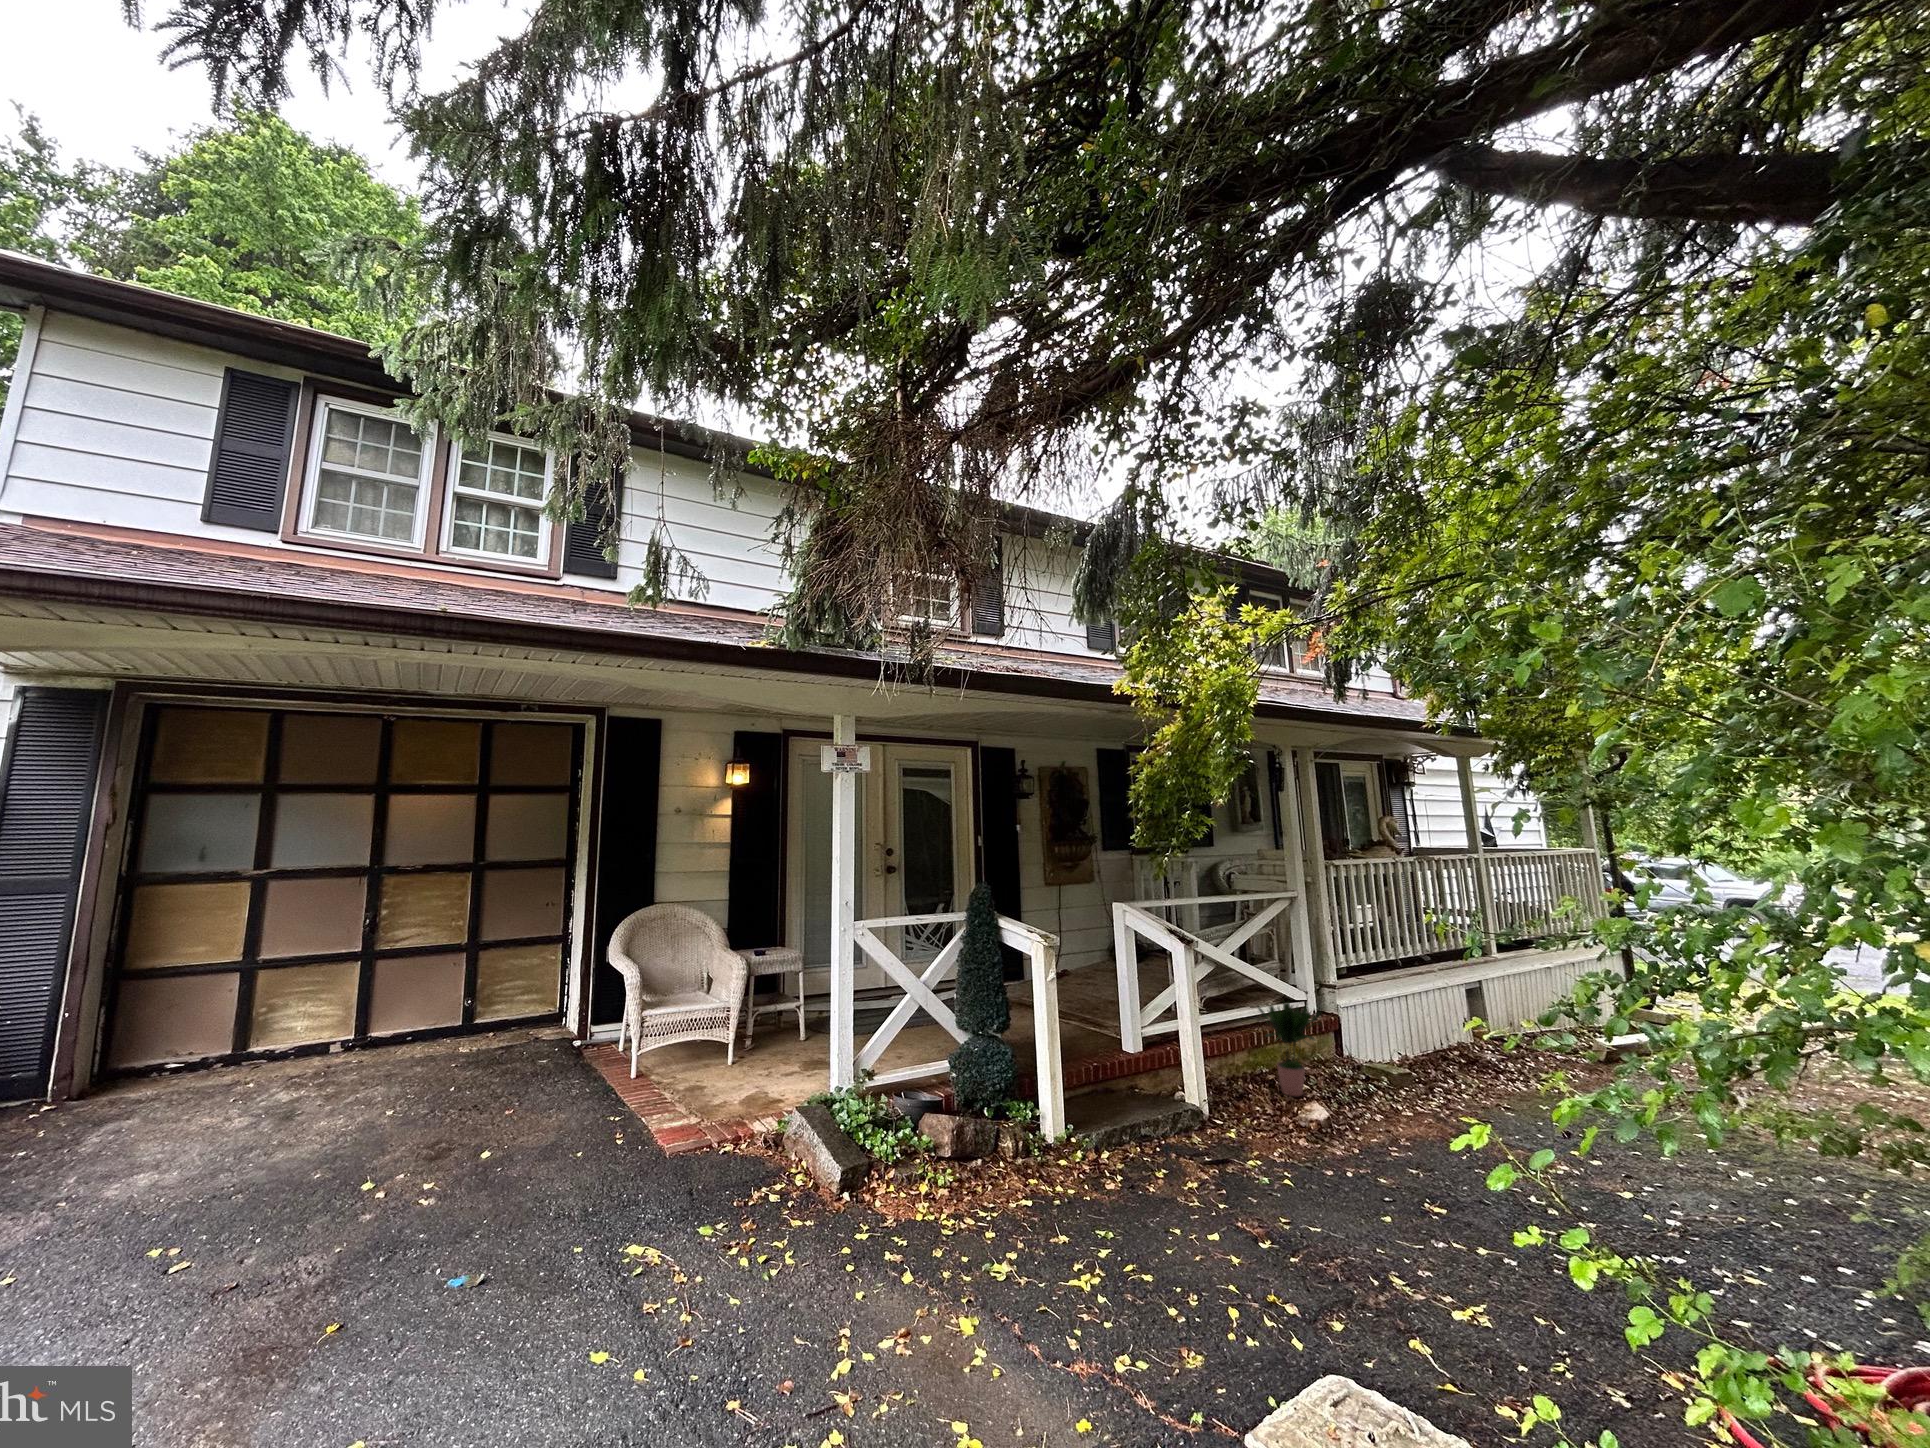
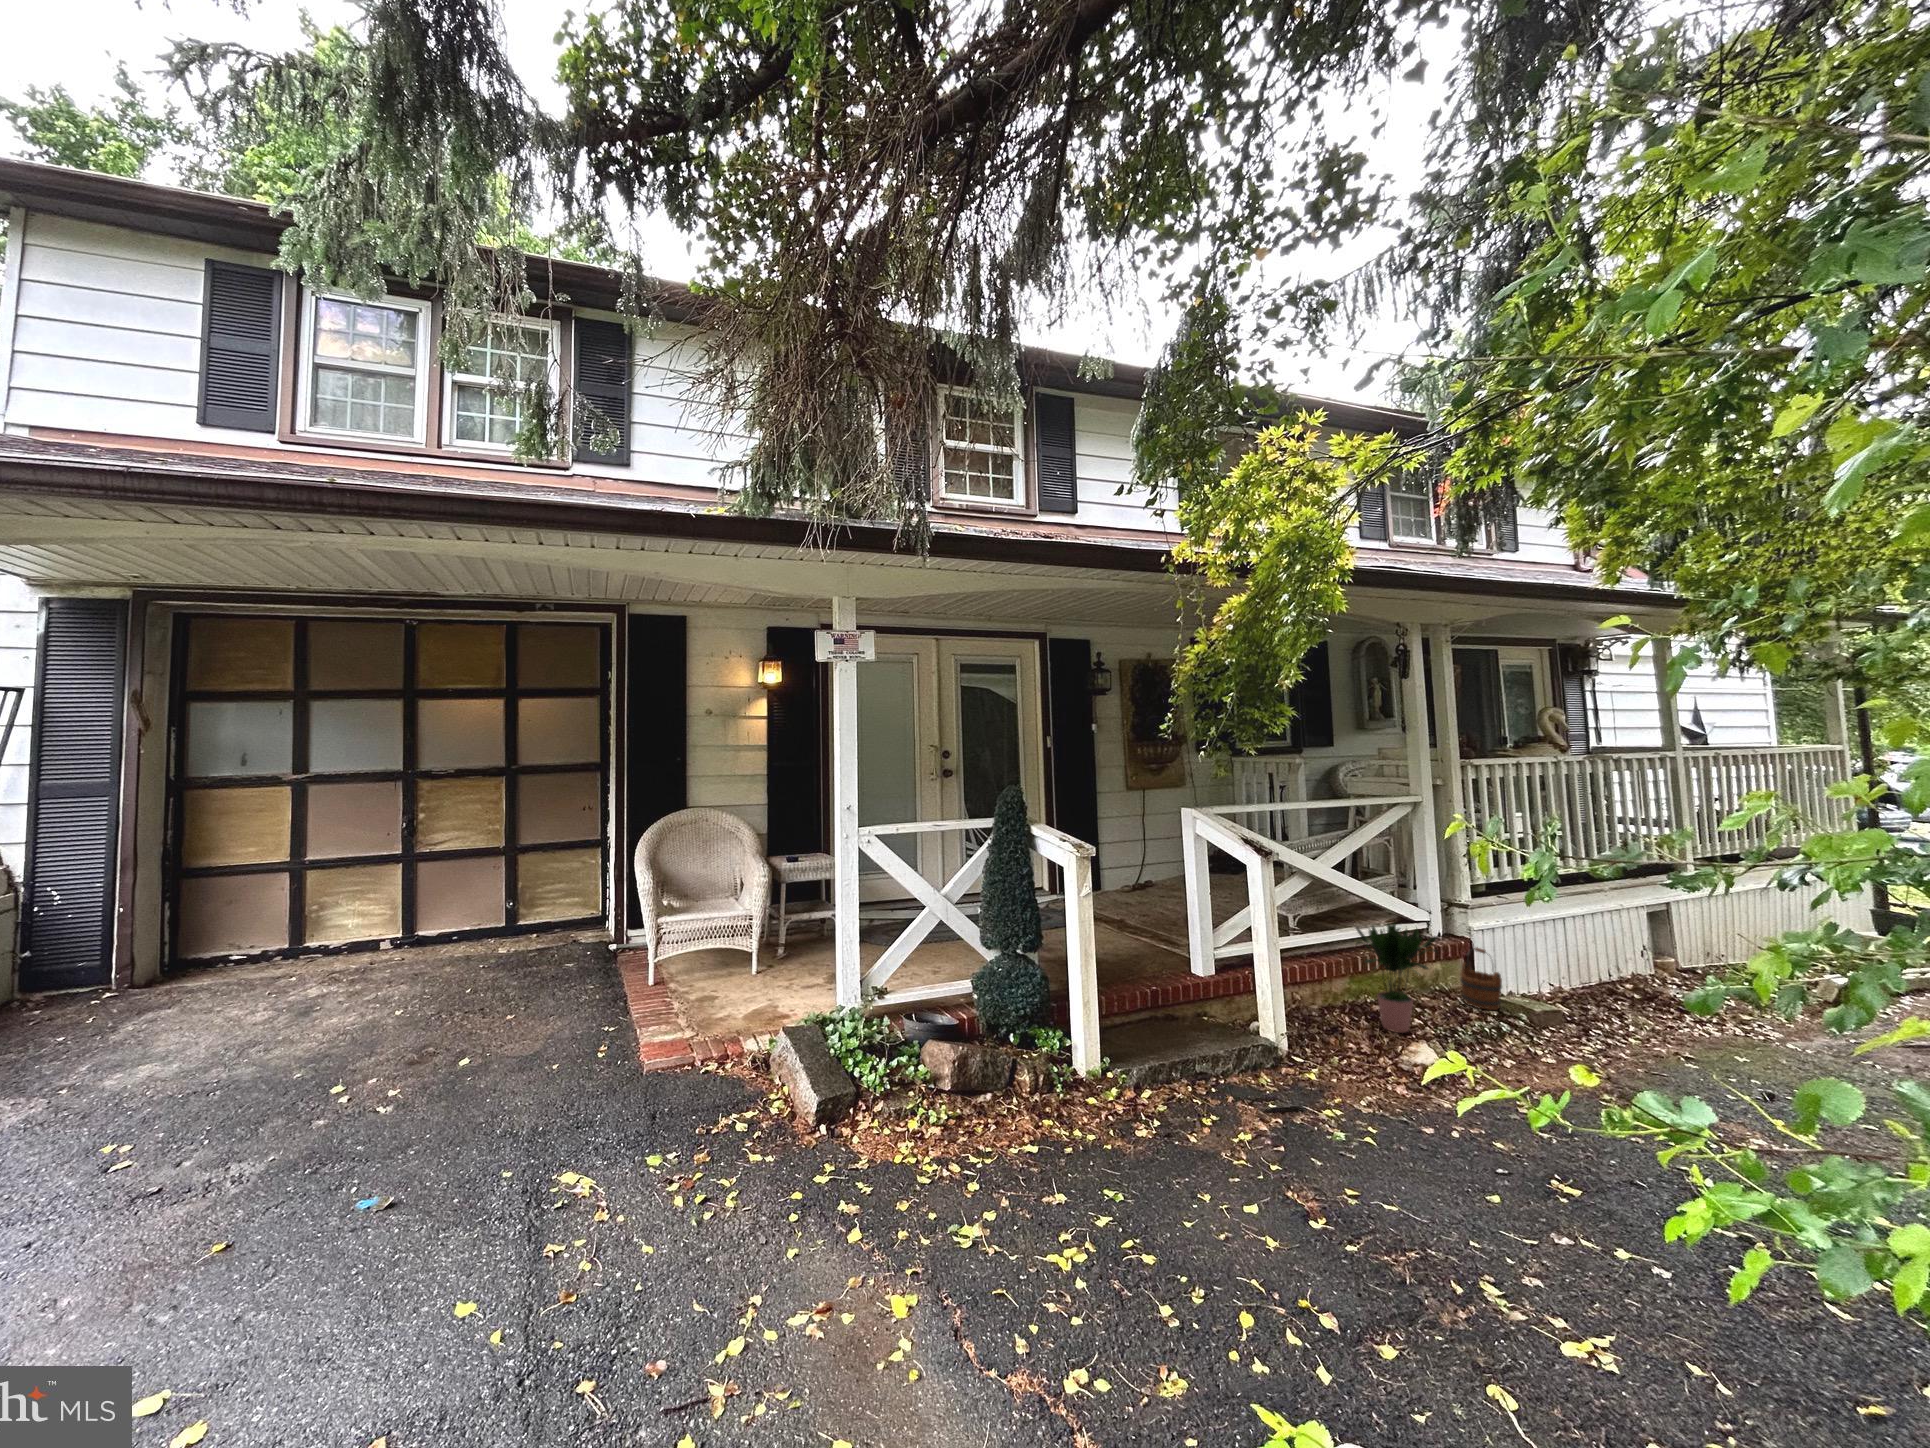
wooden bucket: none [1336,1022,1368,1076] -> present [1460,947,1502,1010]

